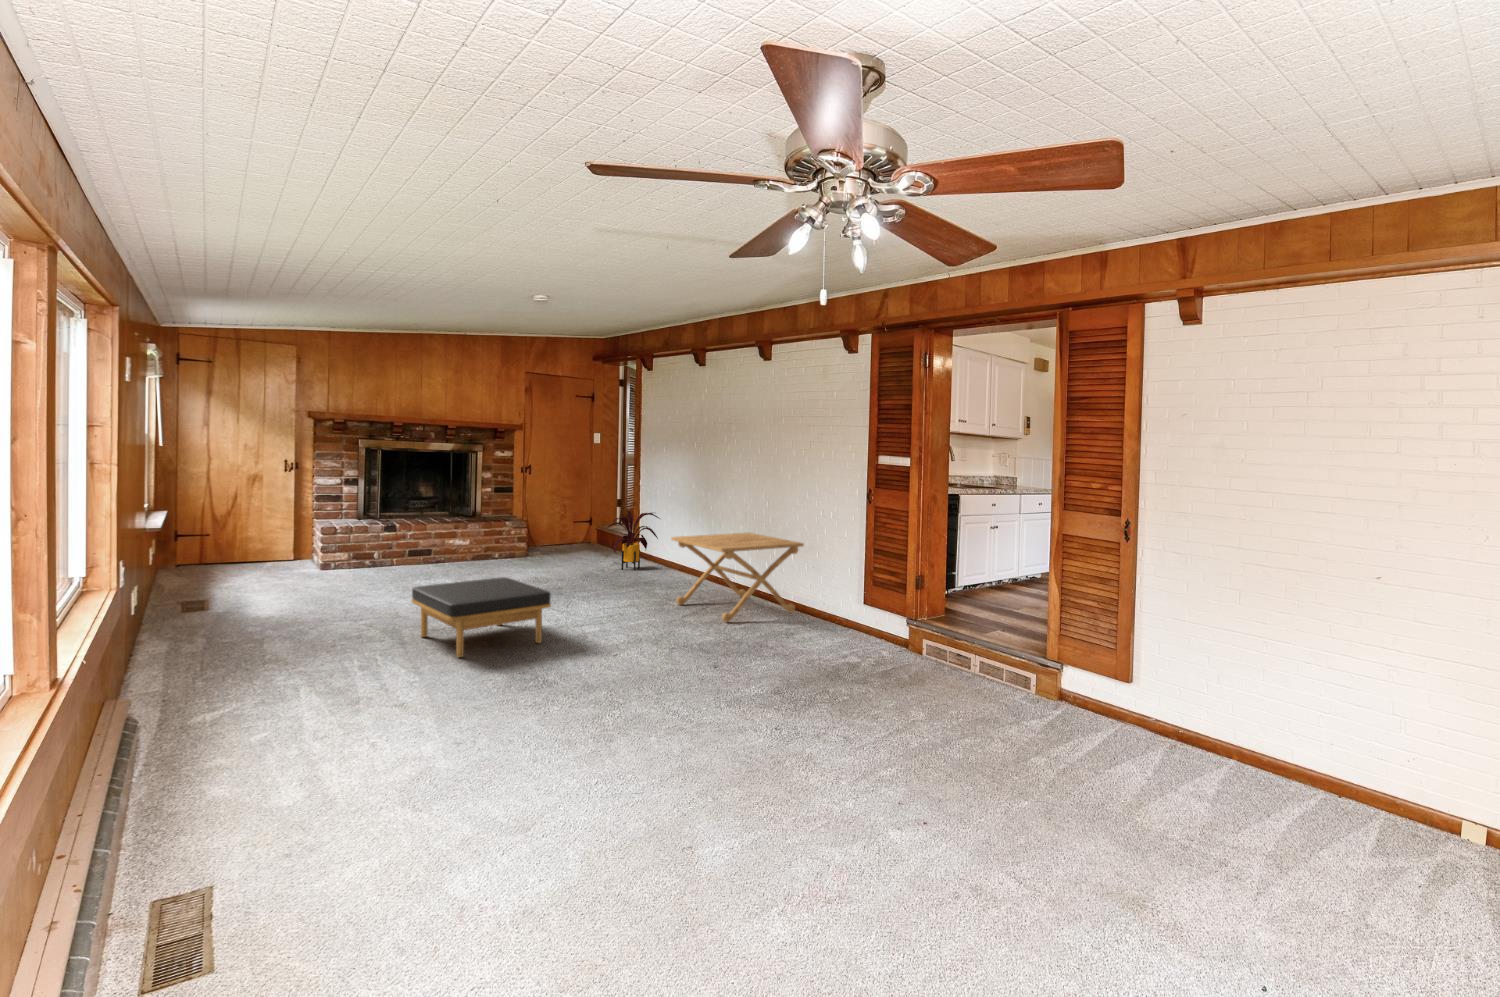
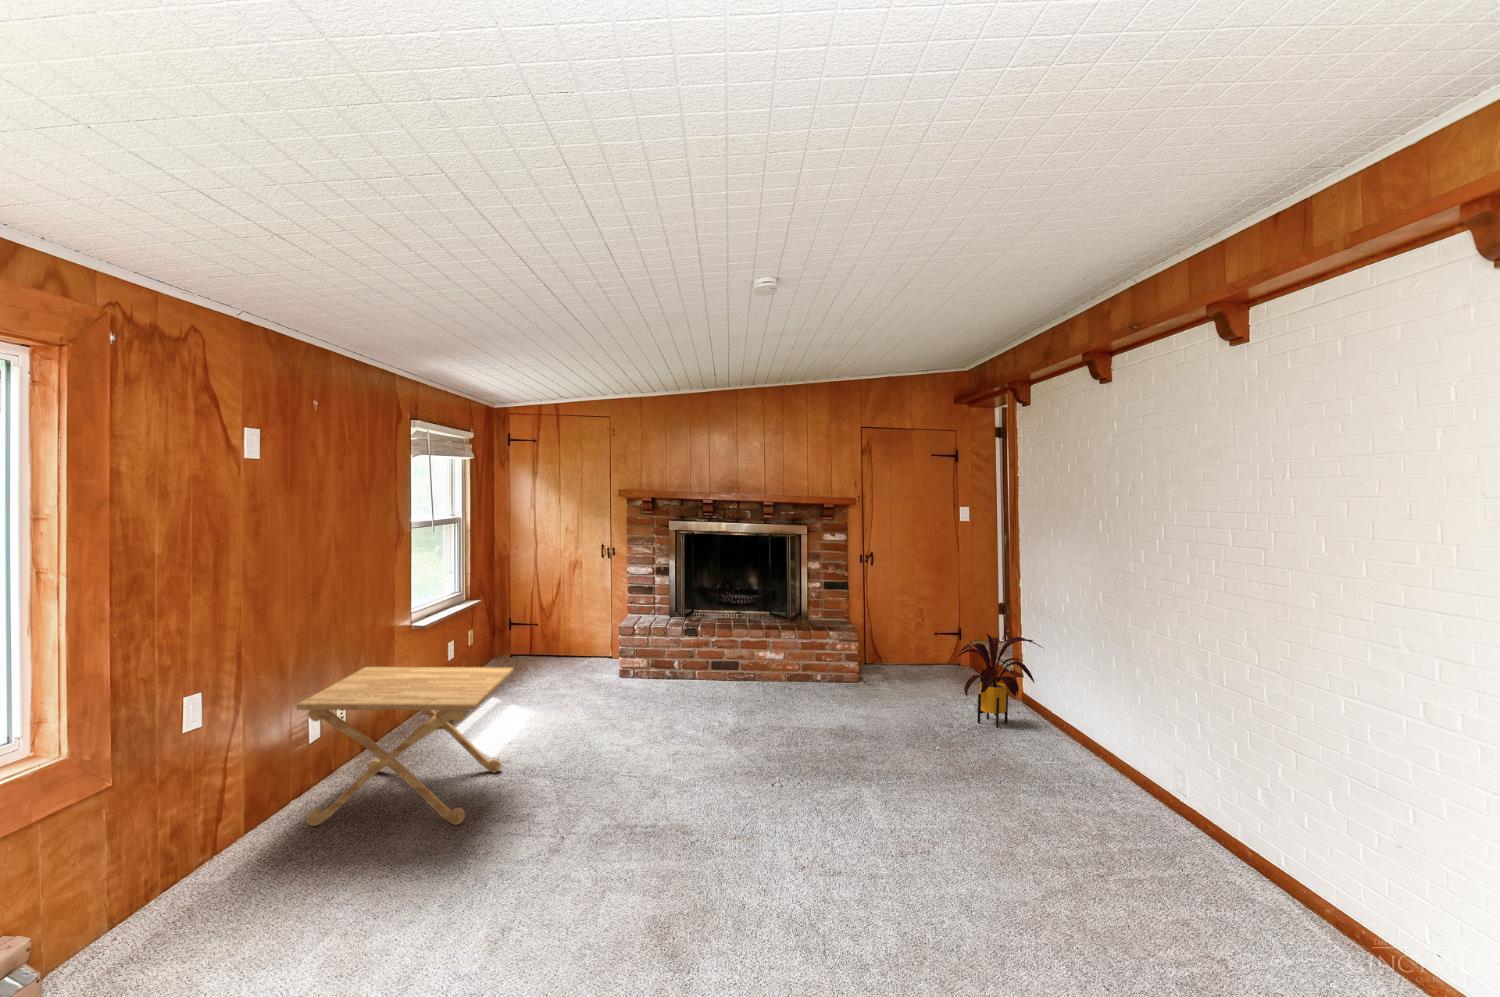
side table: present [671,533,804,622] -> present [296,667,514,826]
ottoman: present [411,577,551,657] -> none [599,756,776,909]

